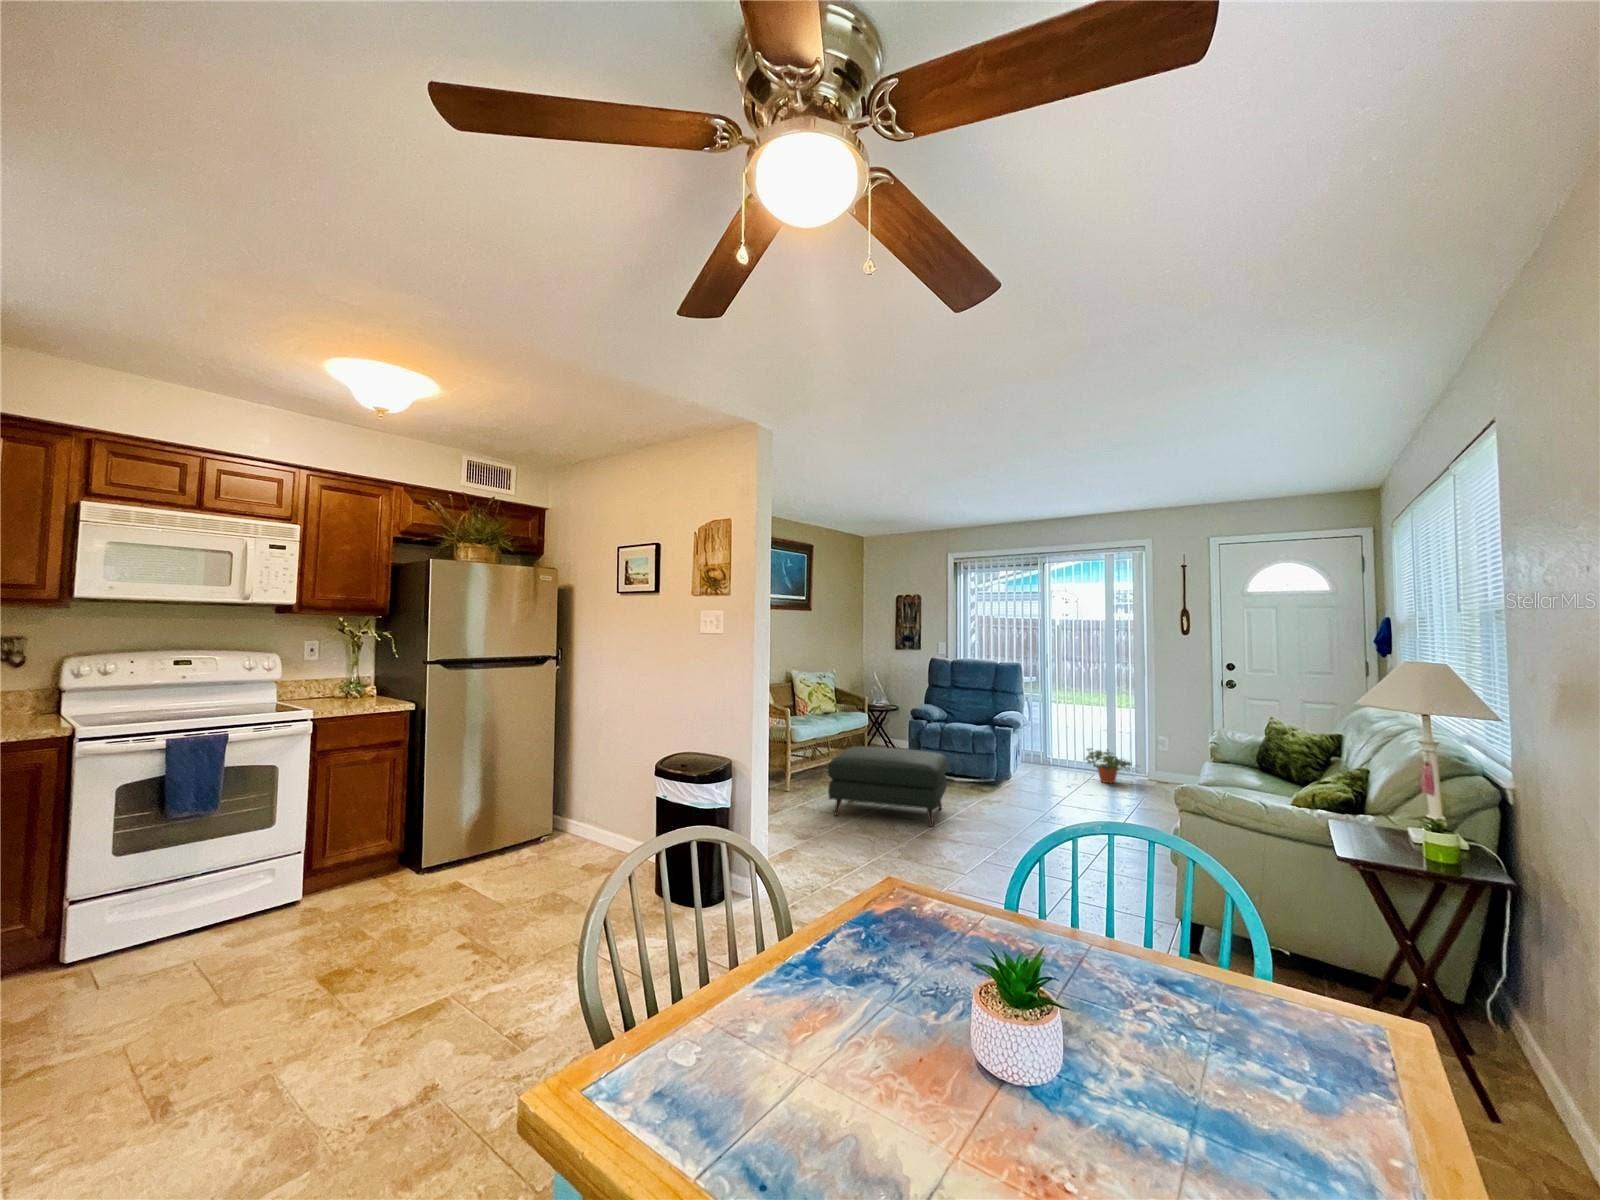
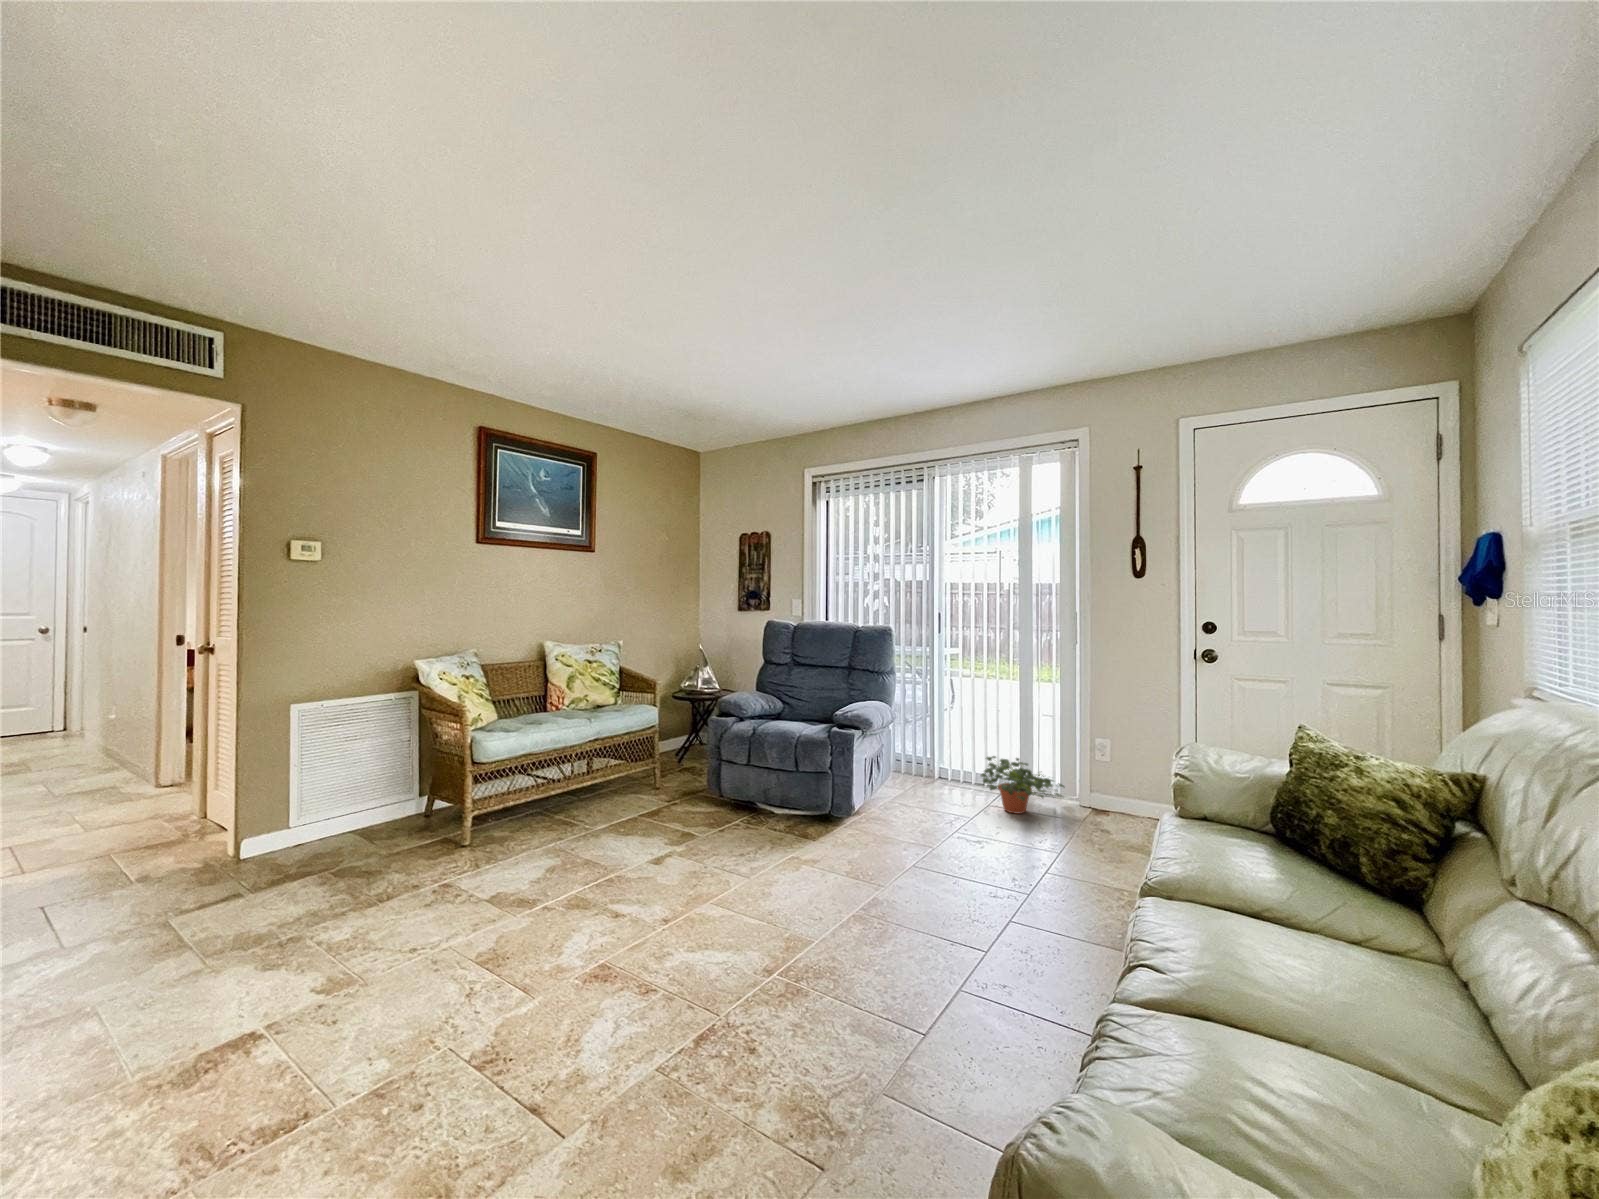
ottoman: present [828,746,948,827] -> none [444,776,703,953]

